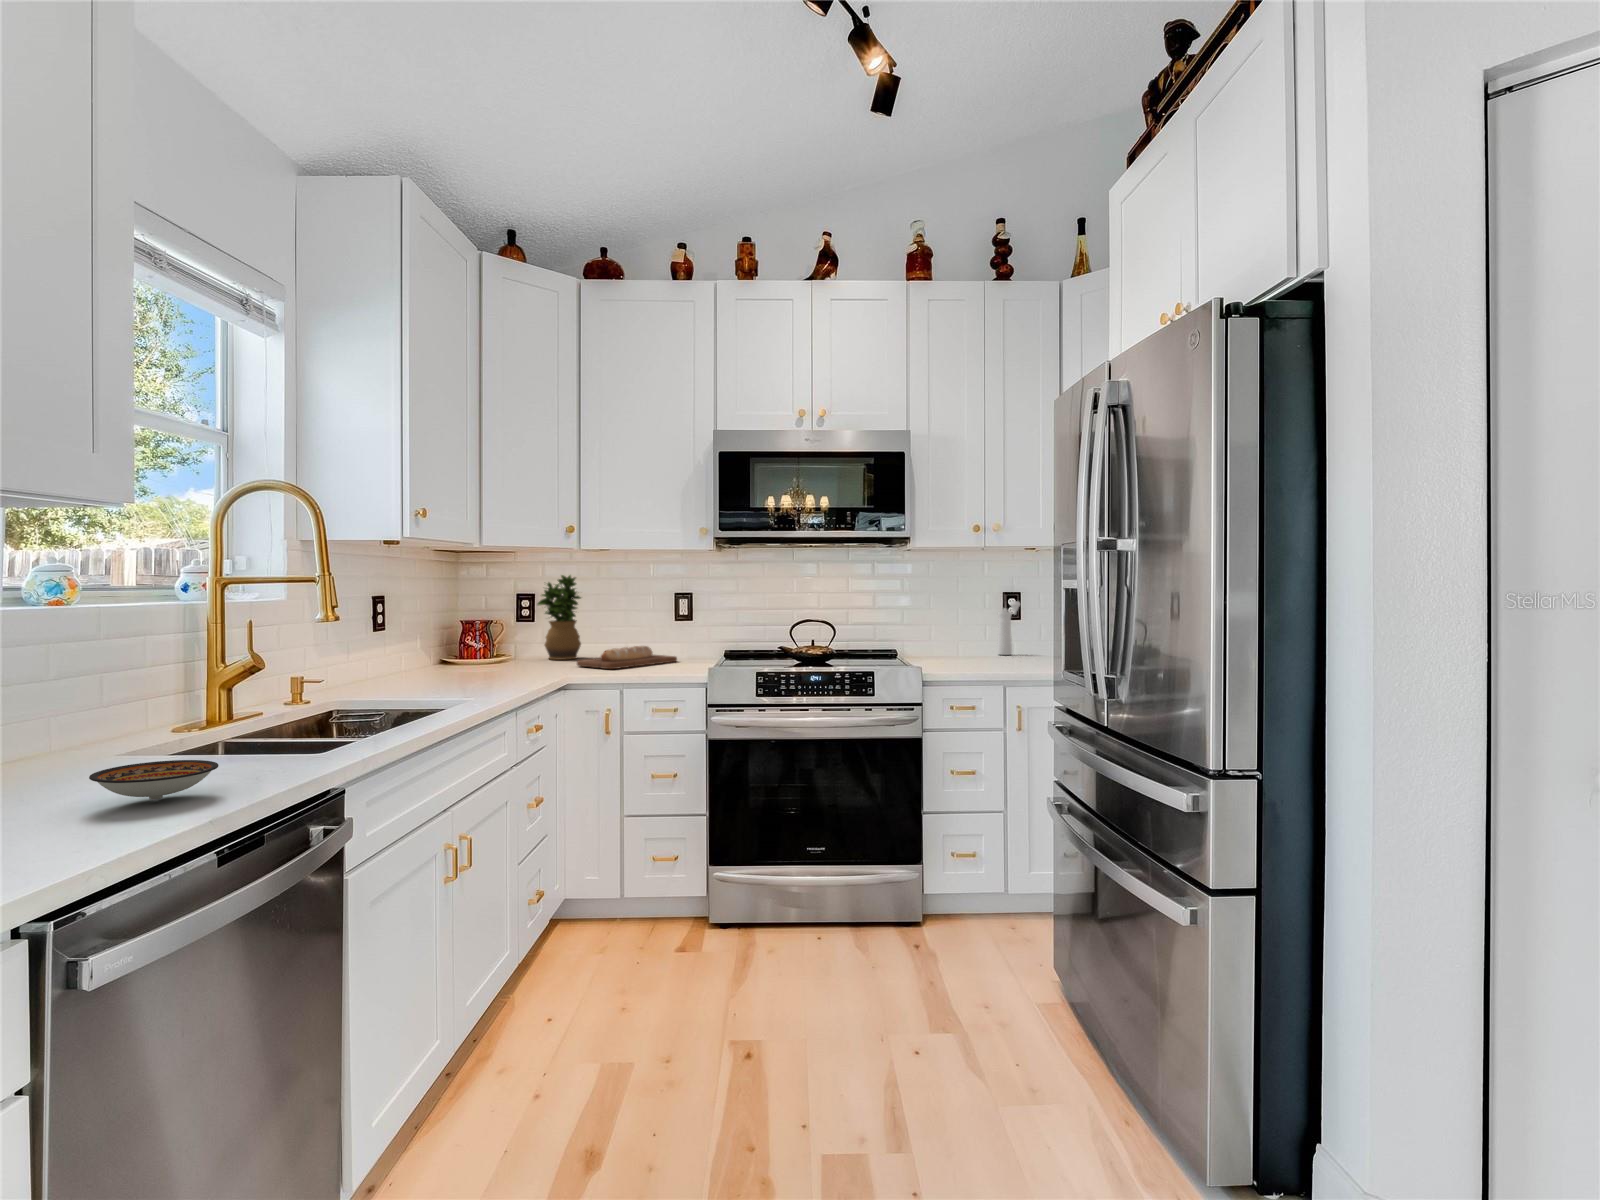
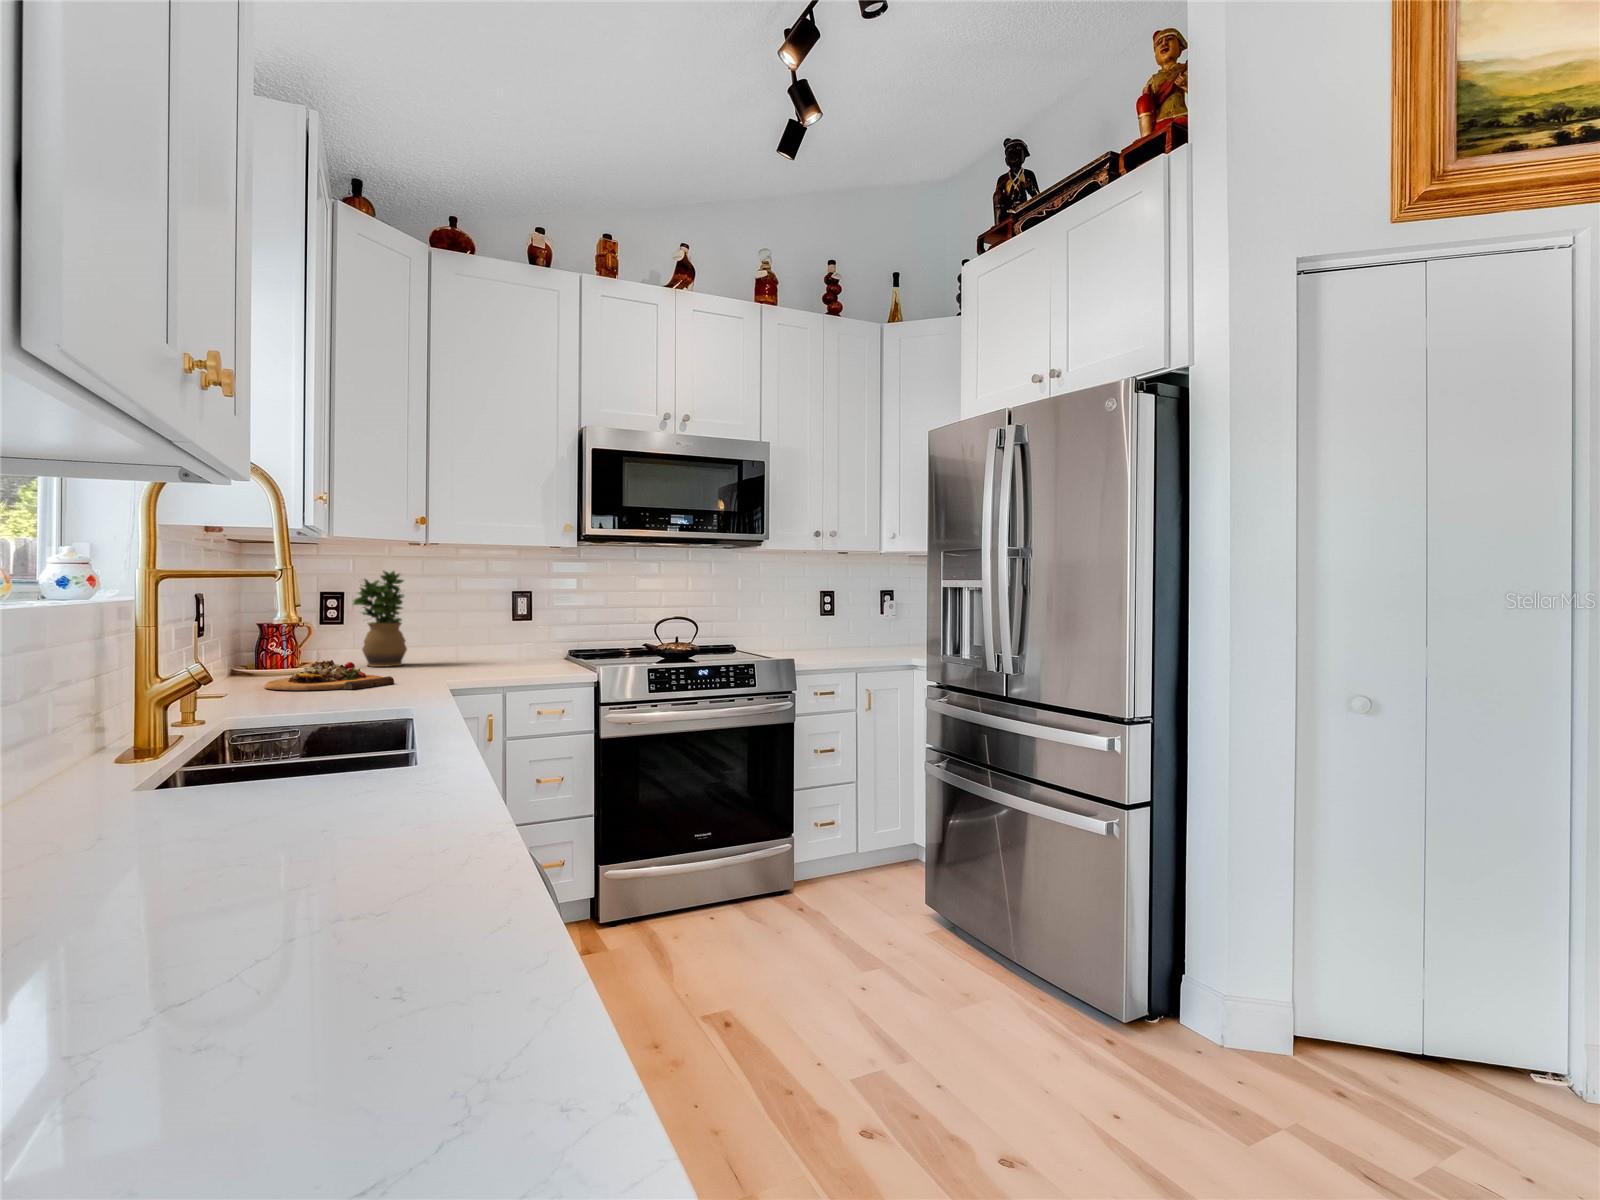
pepper mill: present [997,601,1020,655] -> none [820,601,834,648]
bread loaf: present [577,646,677,669] -> none [430,648,532,673]
cutting board: none [427,654,525,681] -> present [265,660,394,690]
ceramic bowl: present [89,760,219,800] -> none [281,770,412,818]

